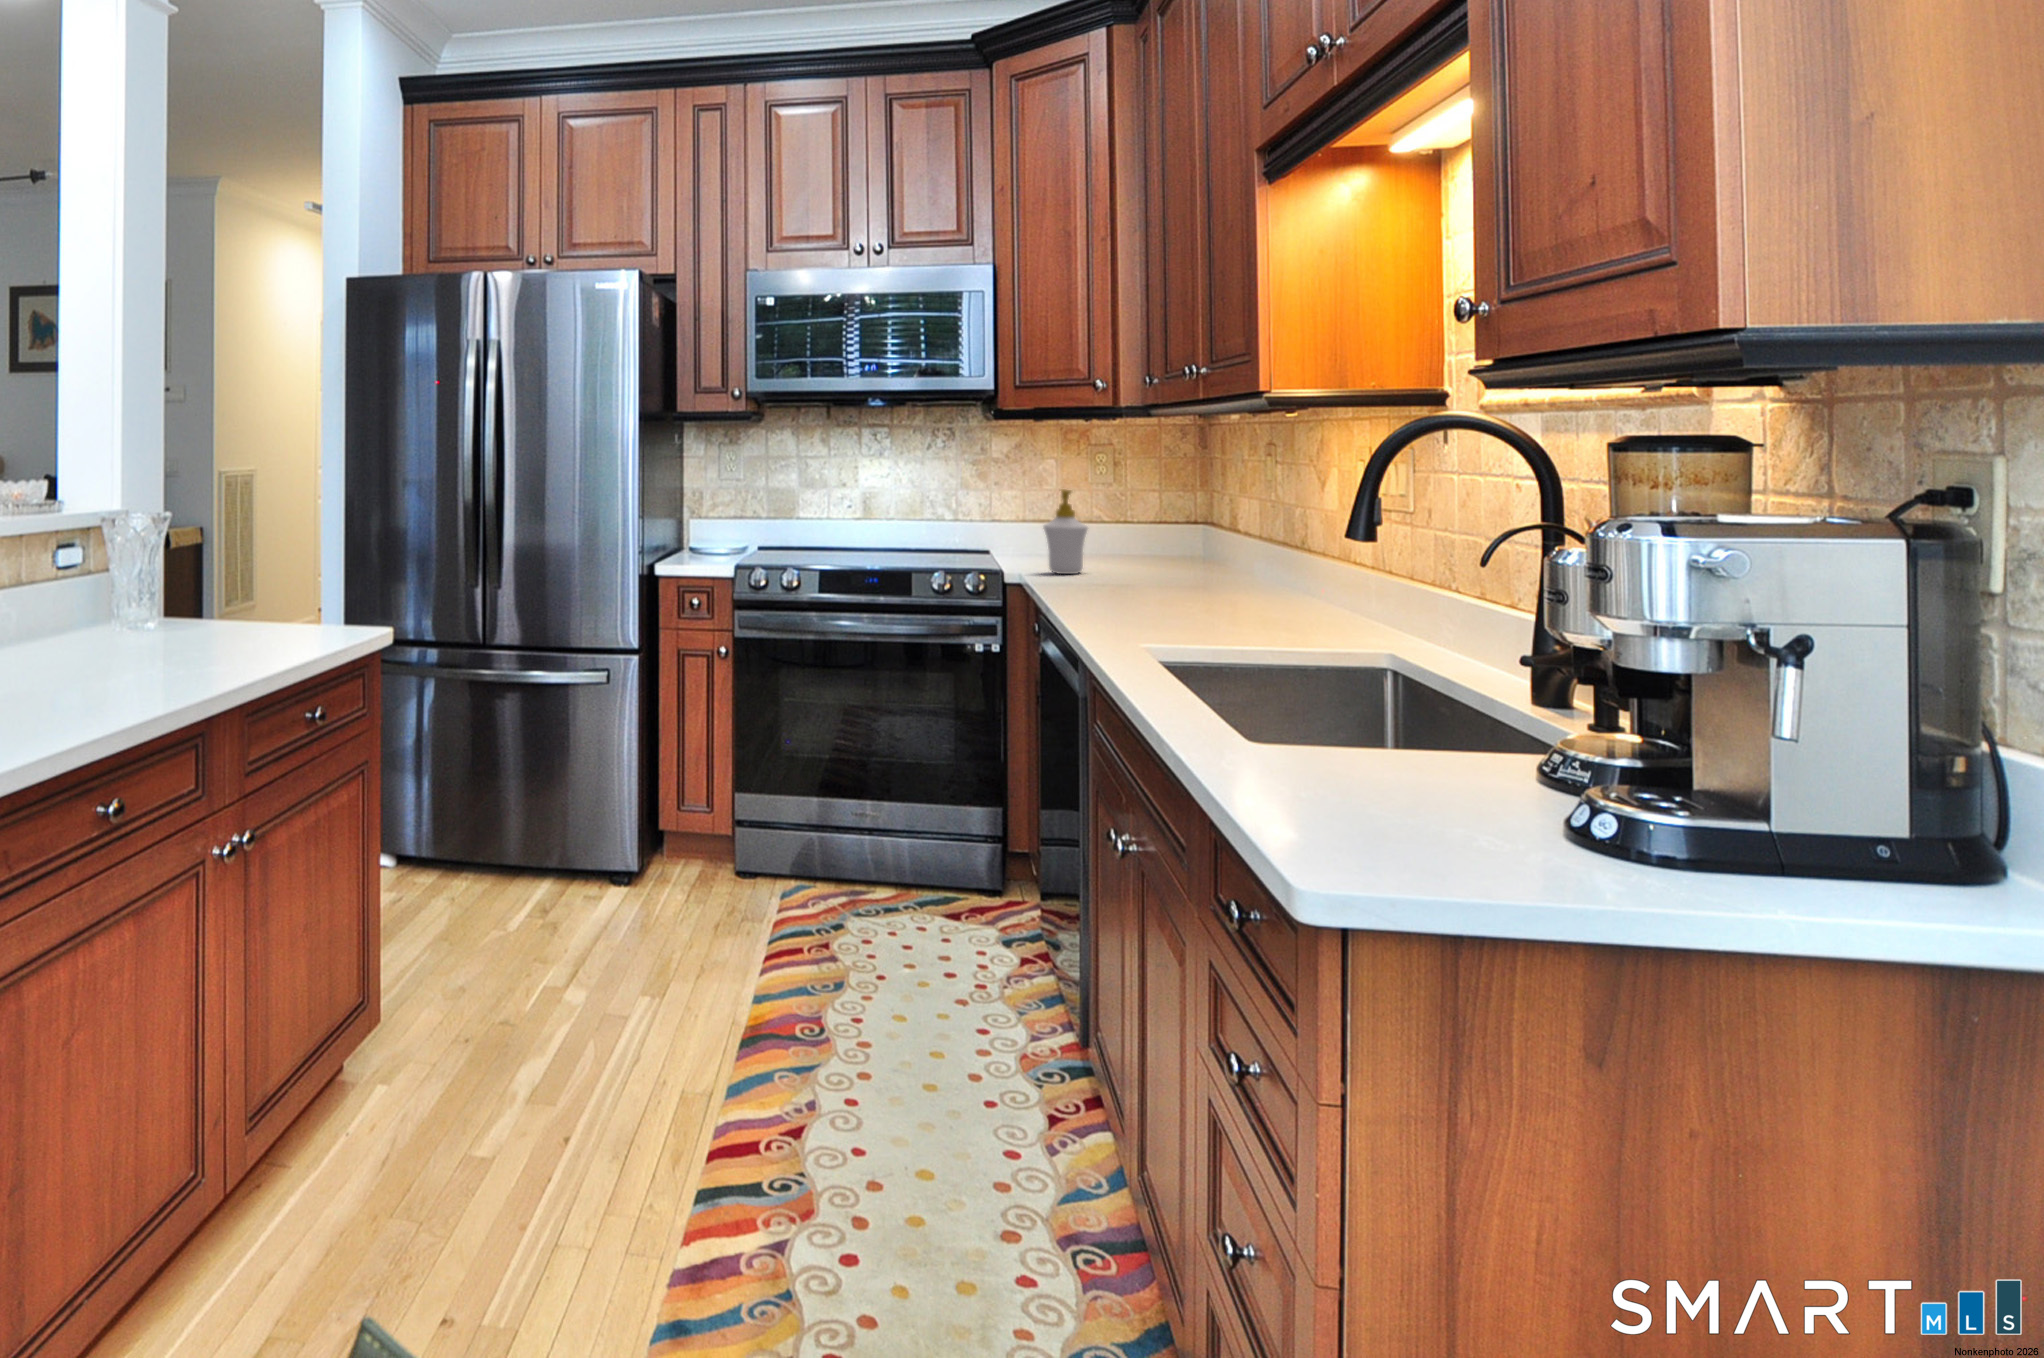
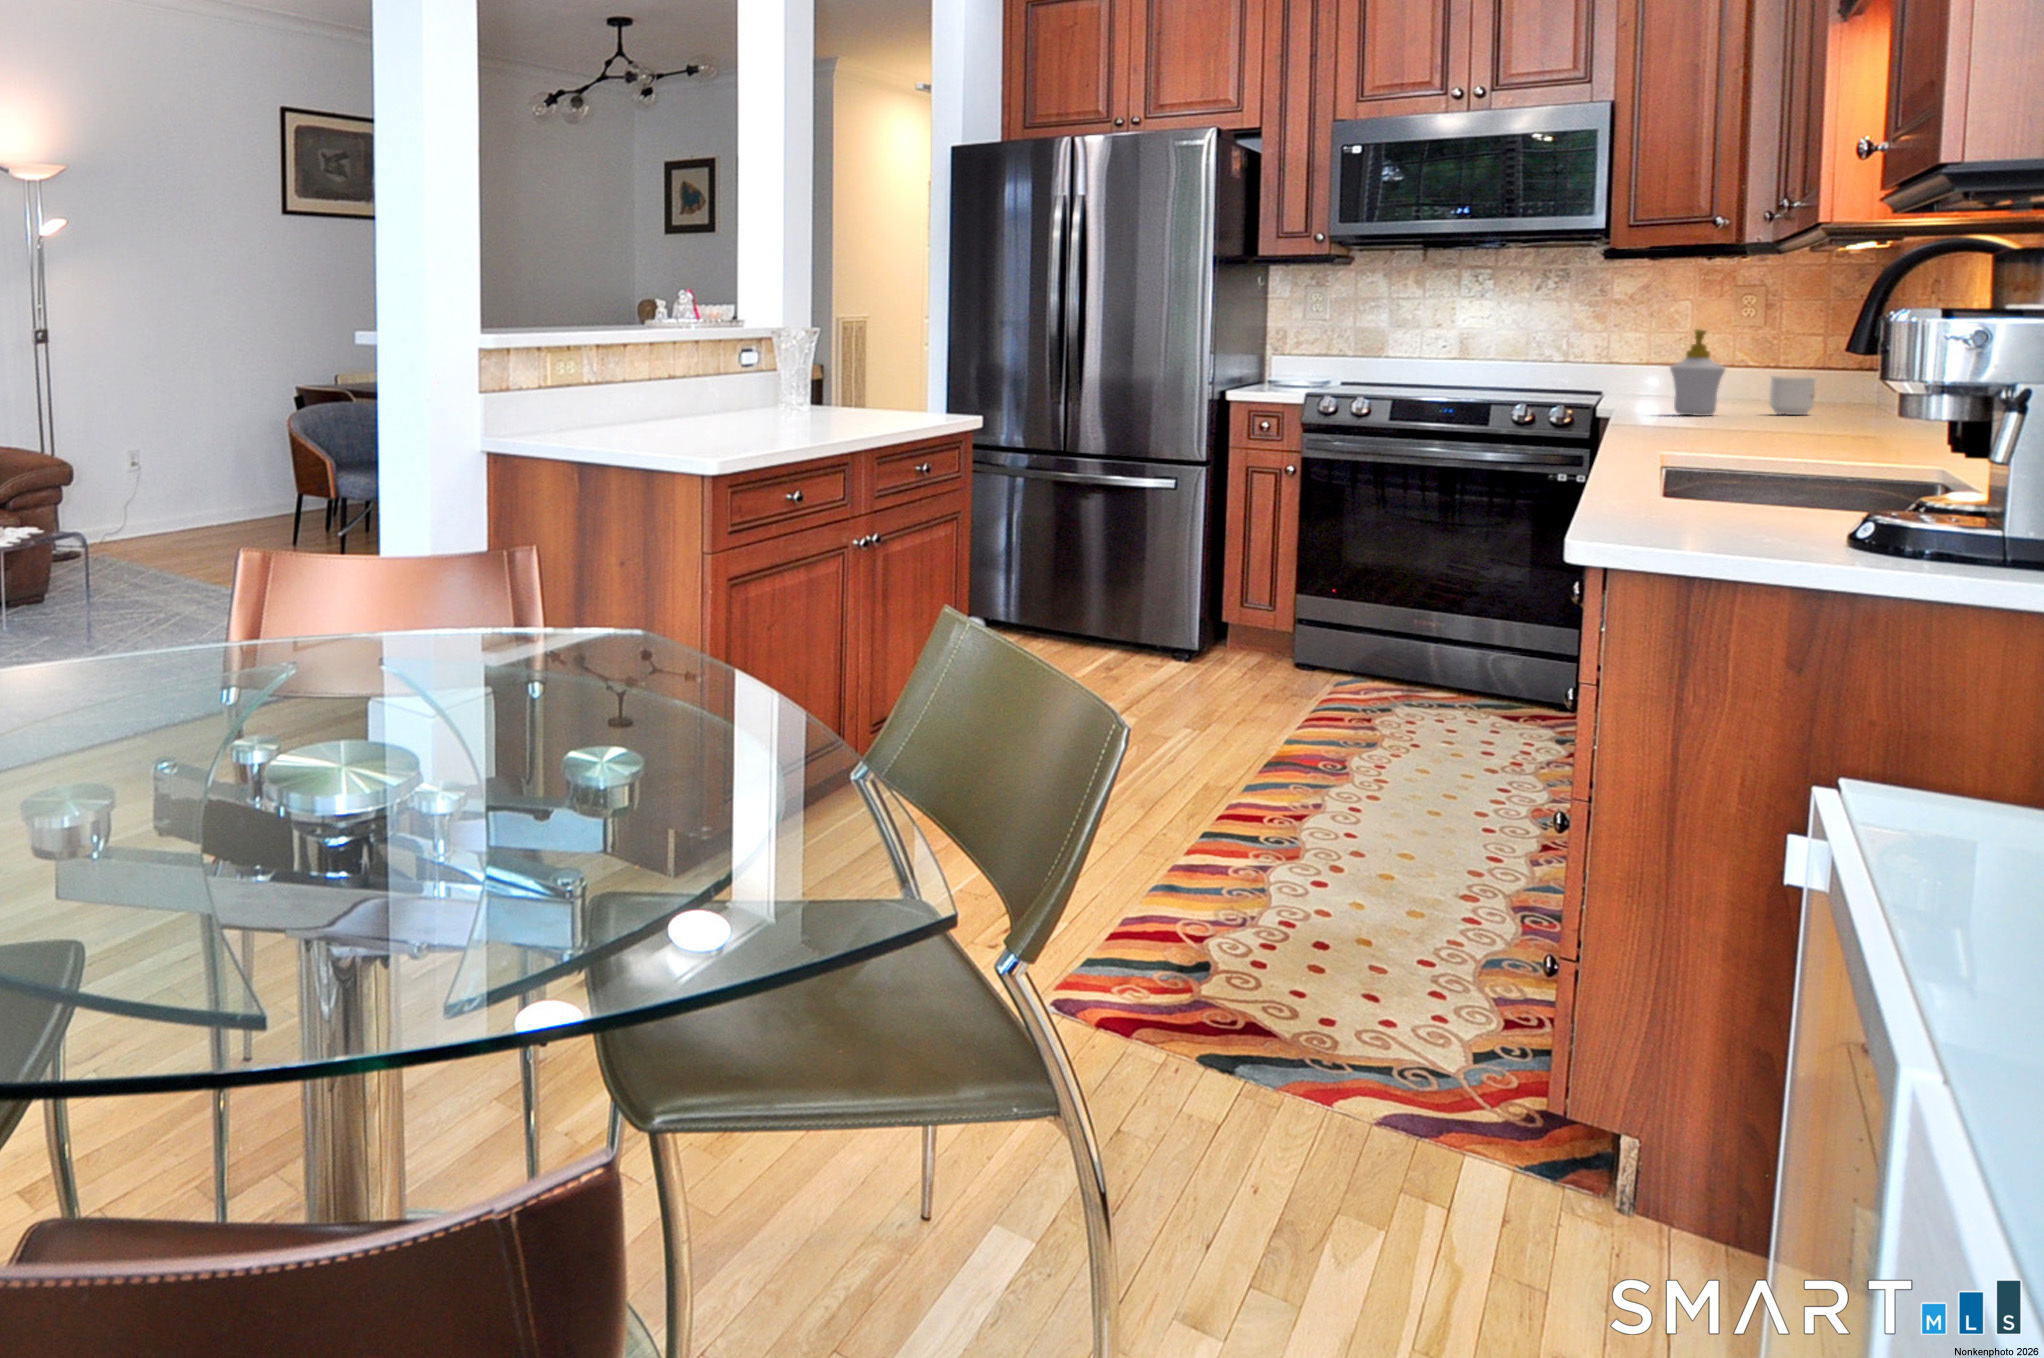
mug: none [1122,533,1157,571] -> present [1769,376,1815,415]

